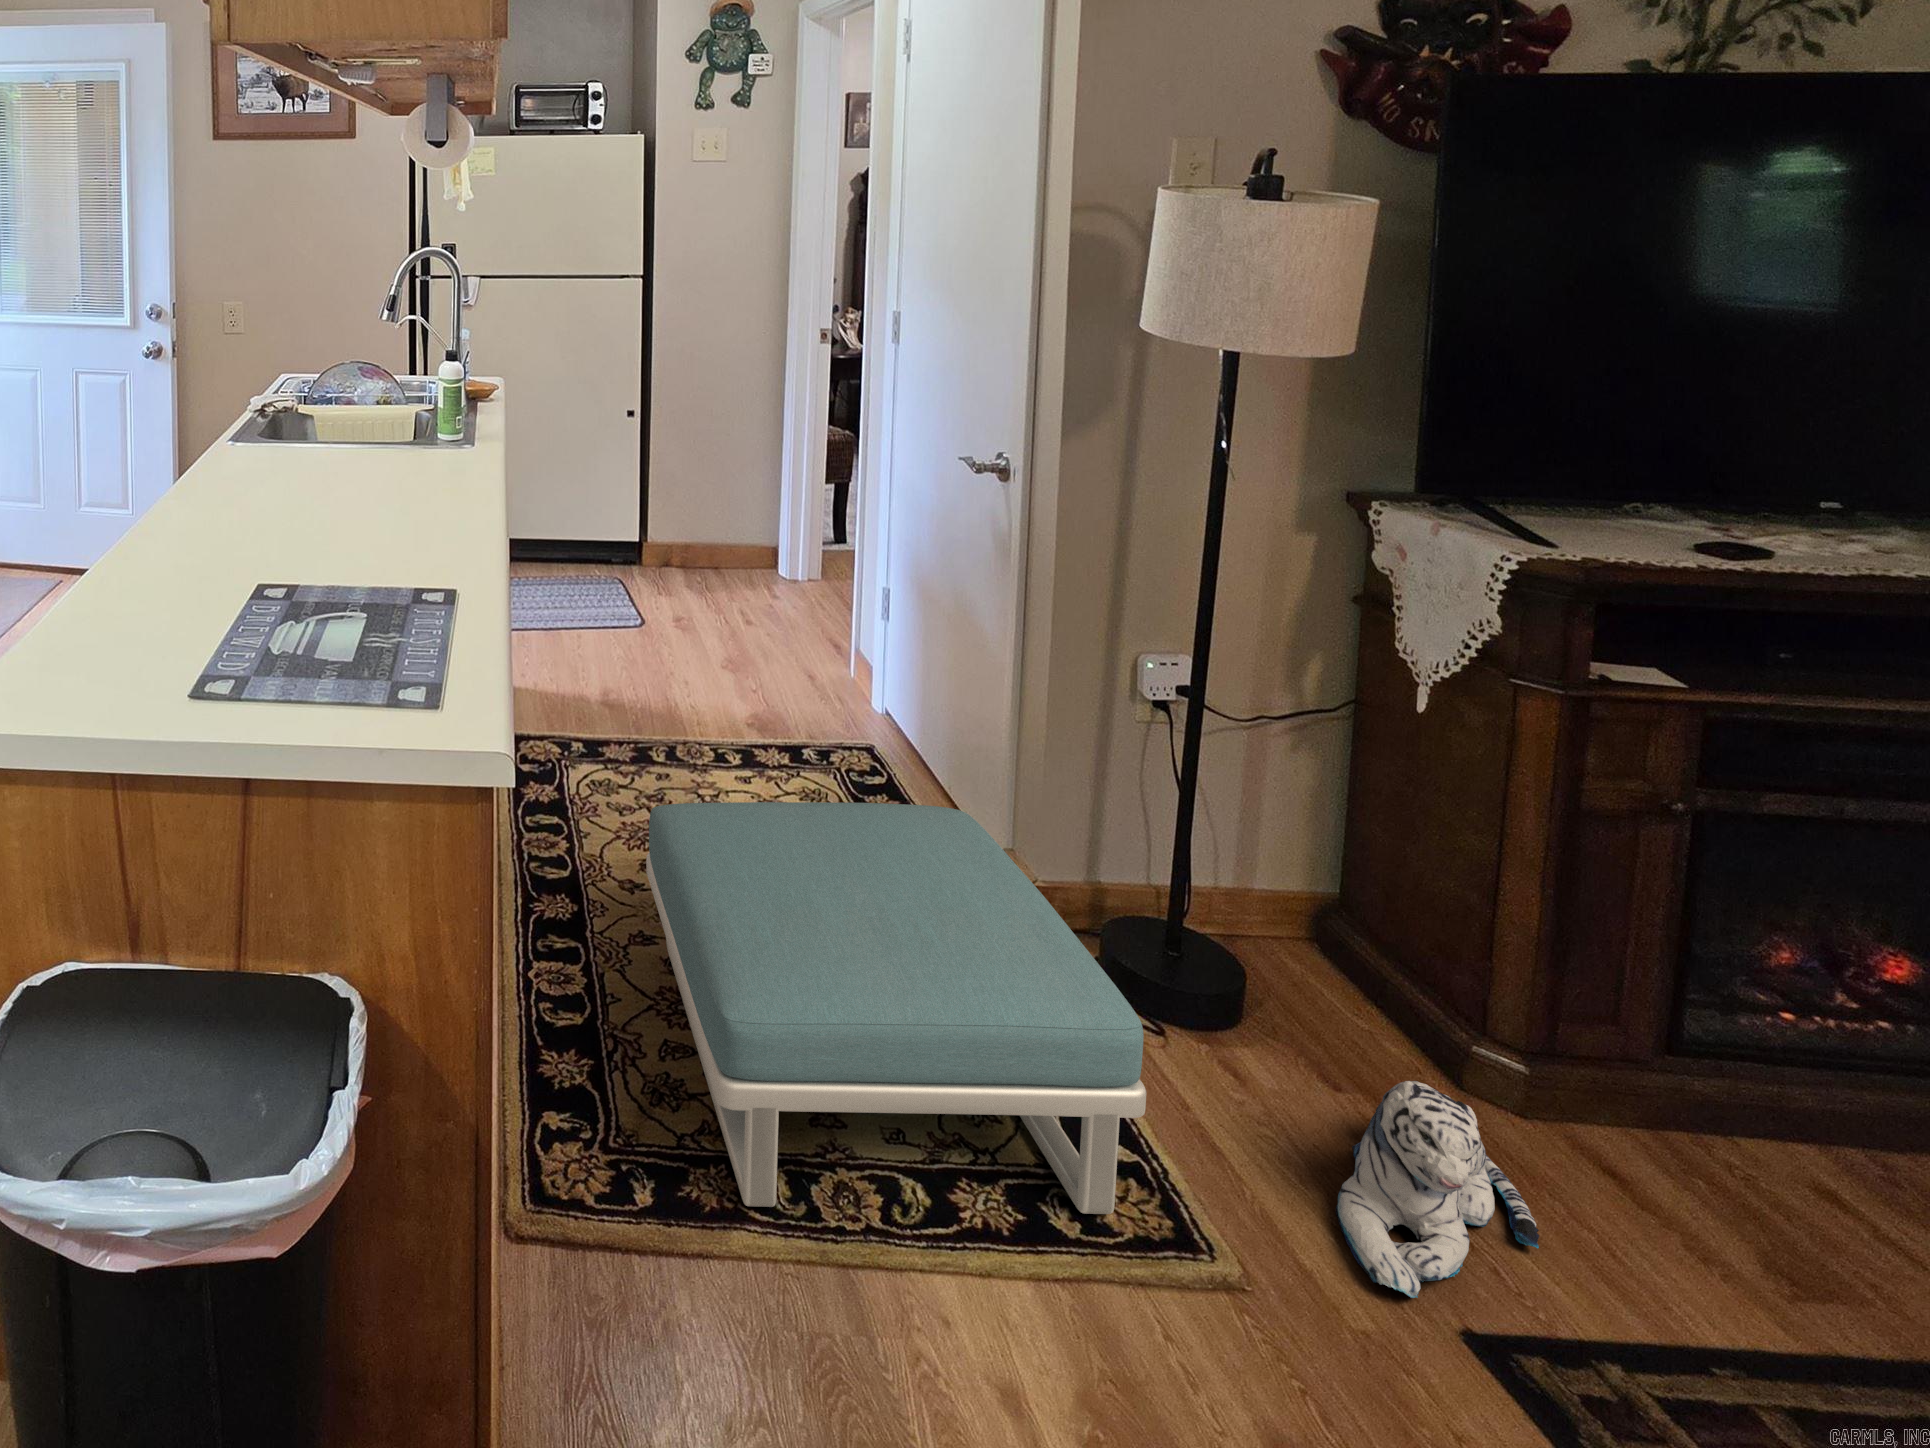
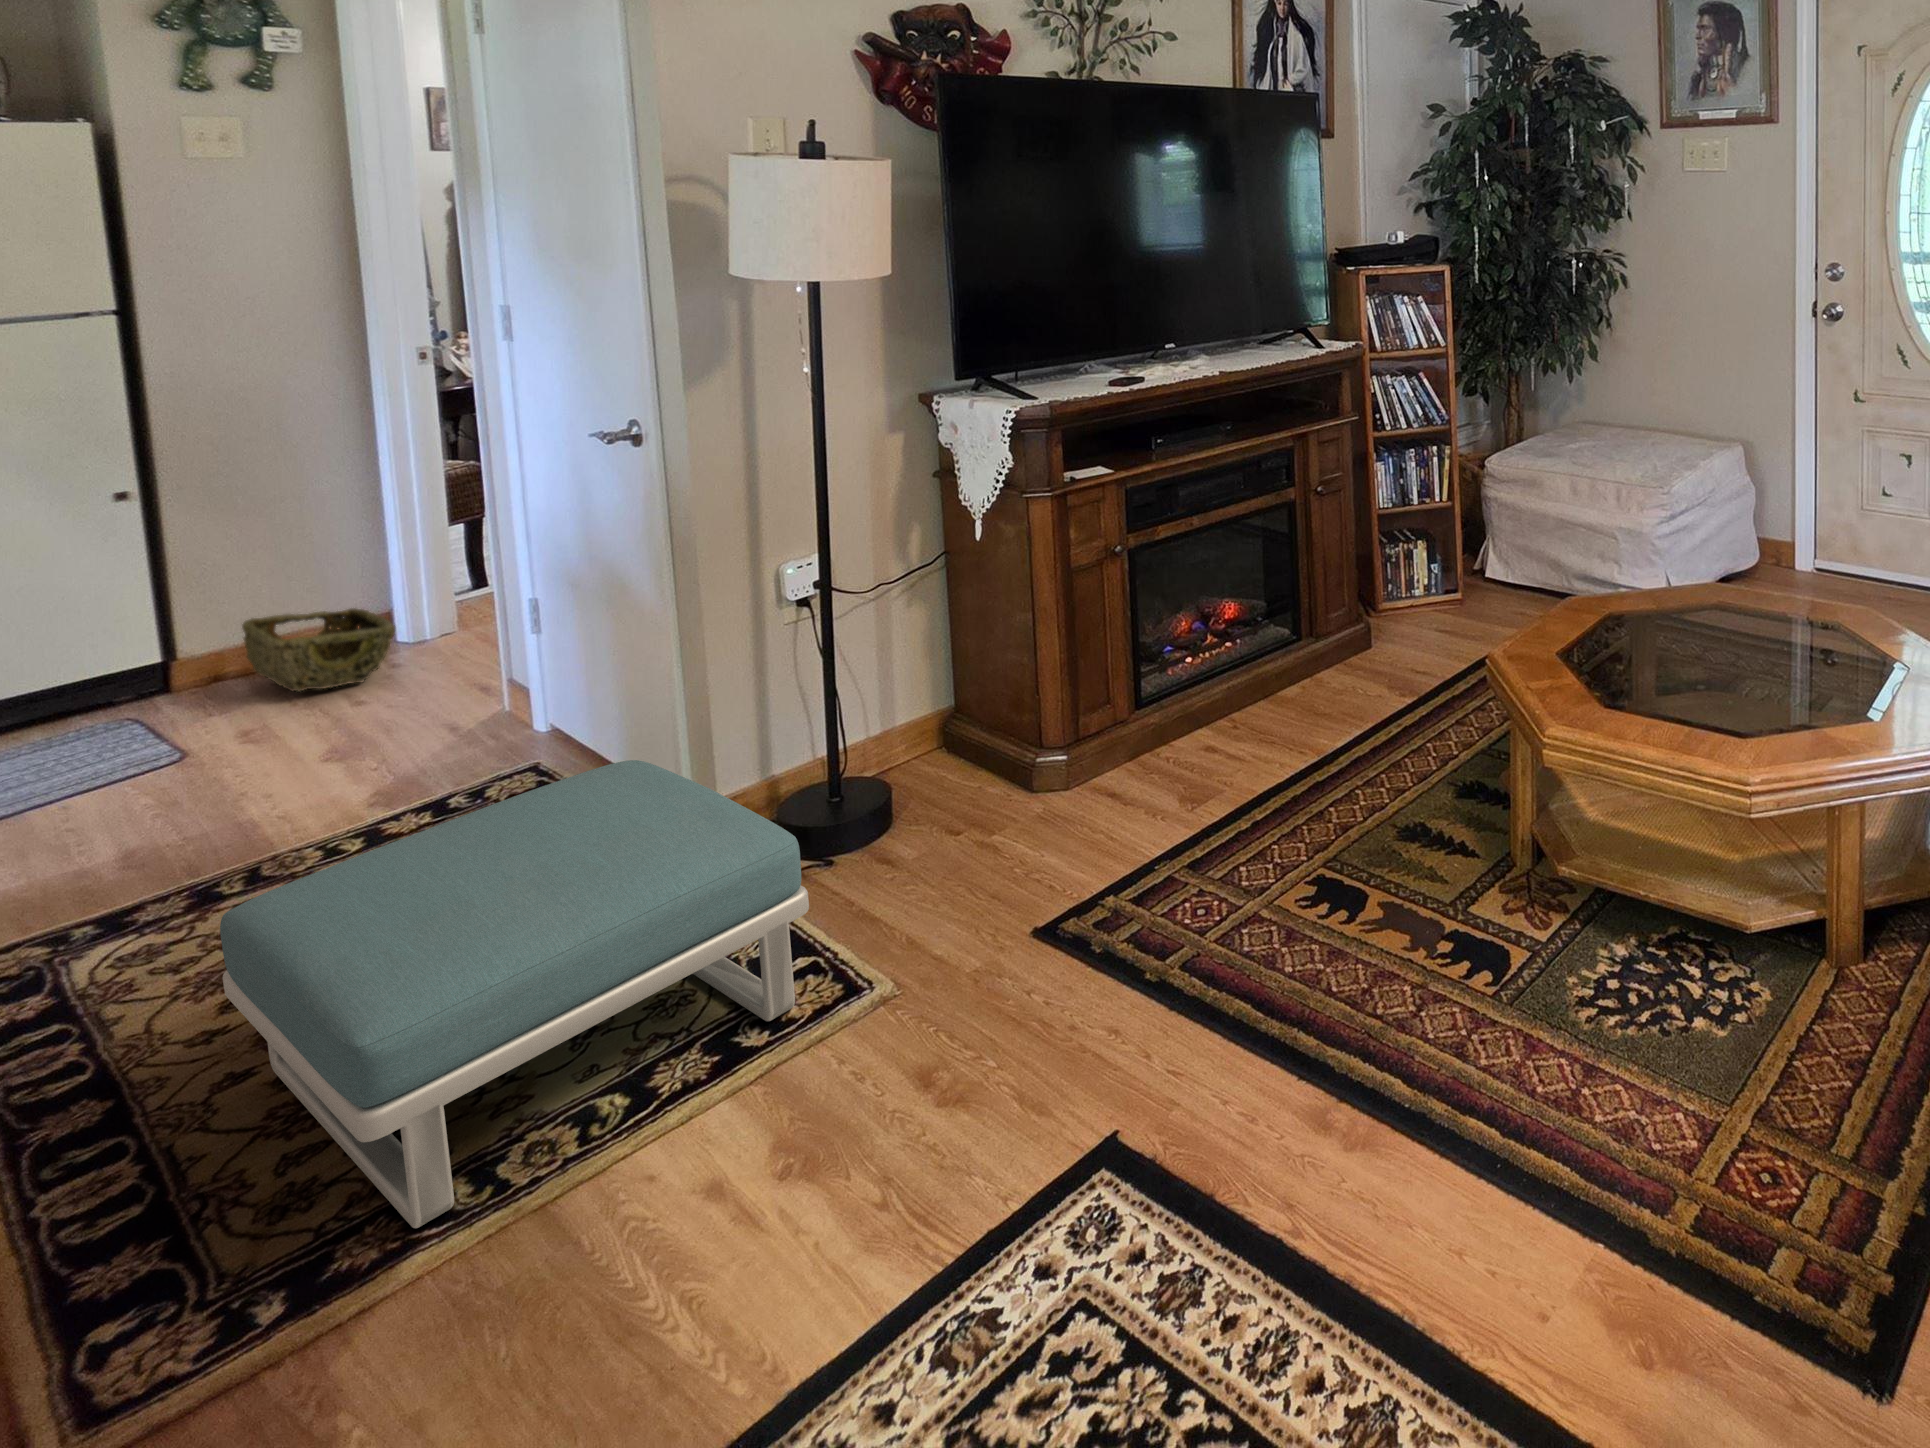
woven basket: none [686,526,780,603] -> present [242,608,395,692]
plush toy: present [1335,1081,1539,1298] -> none [955,785,1070,934]

